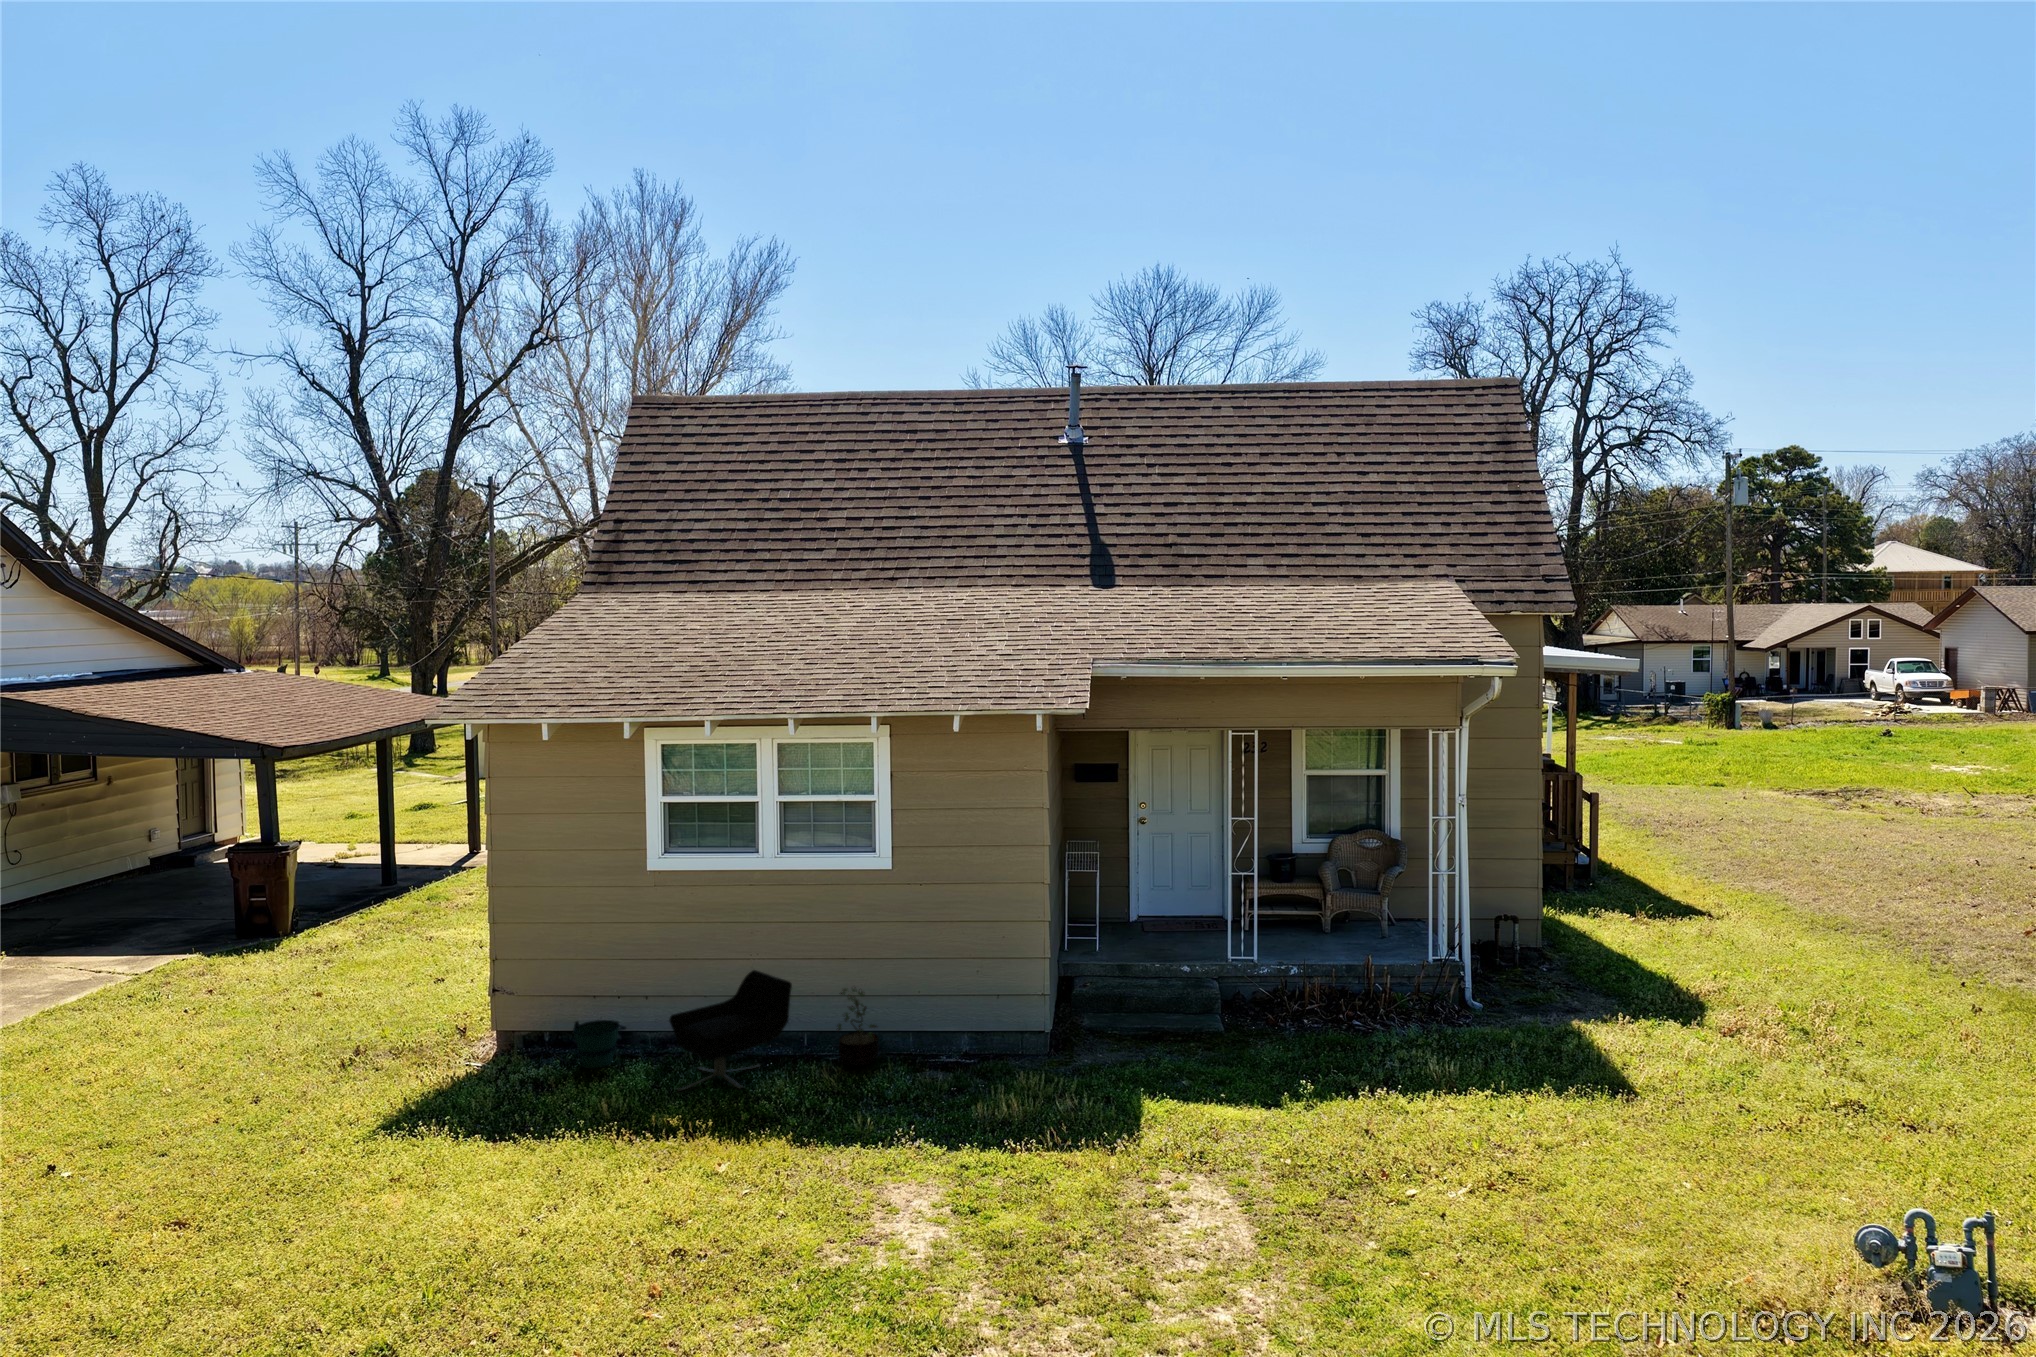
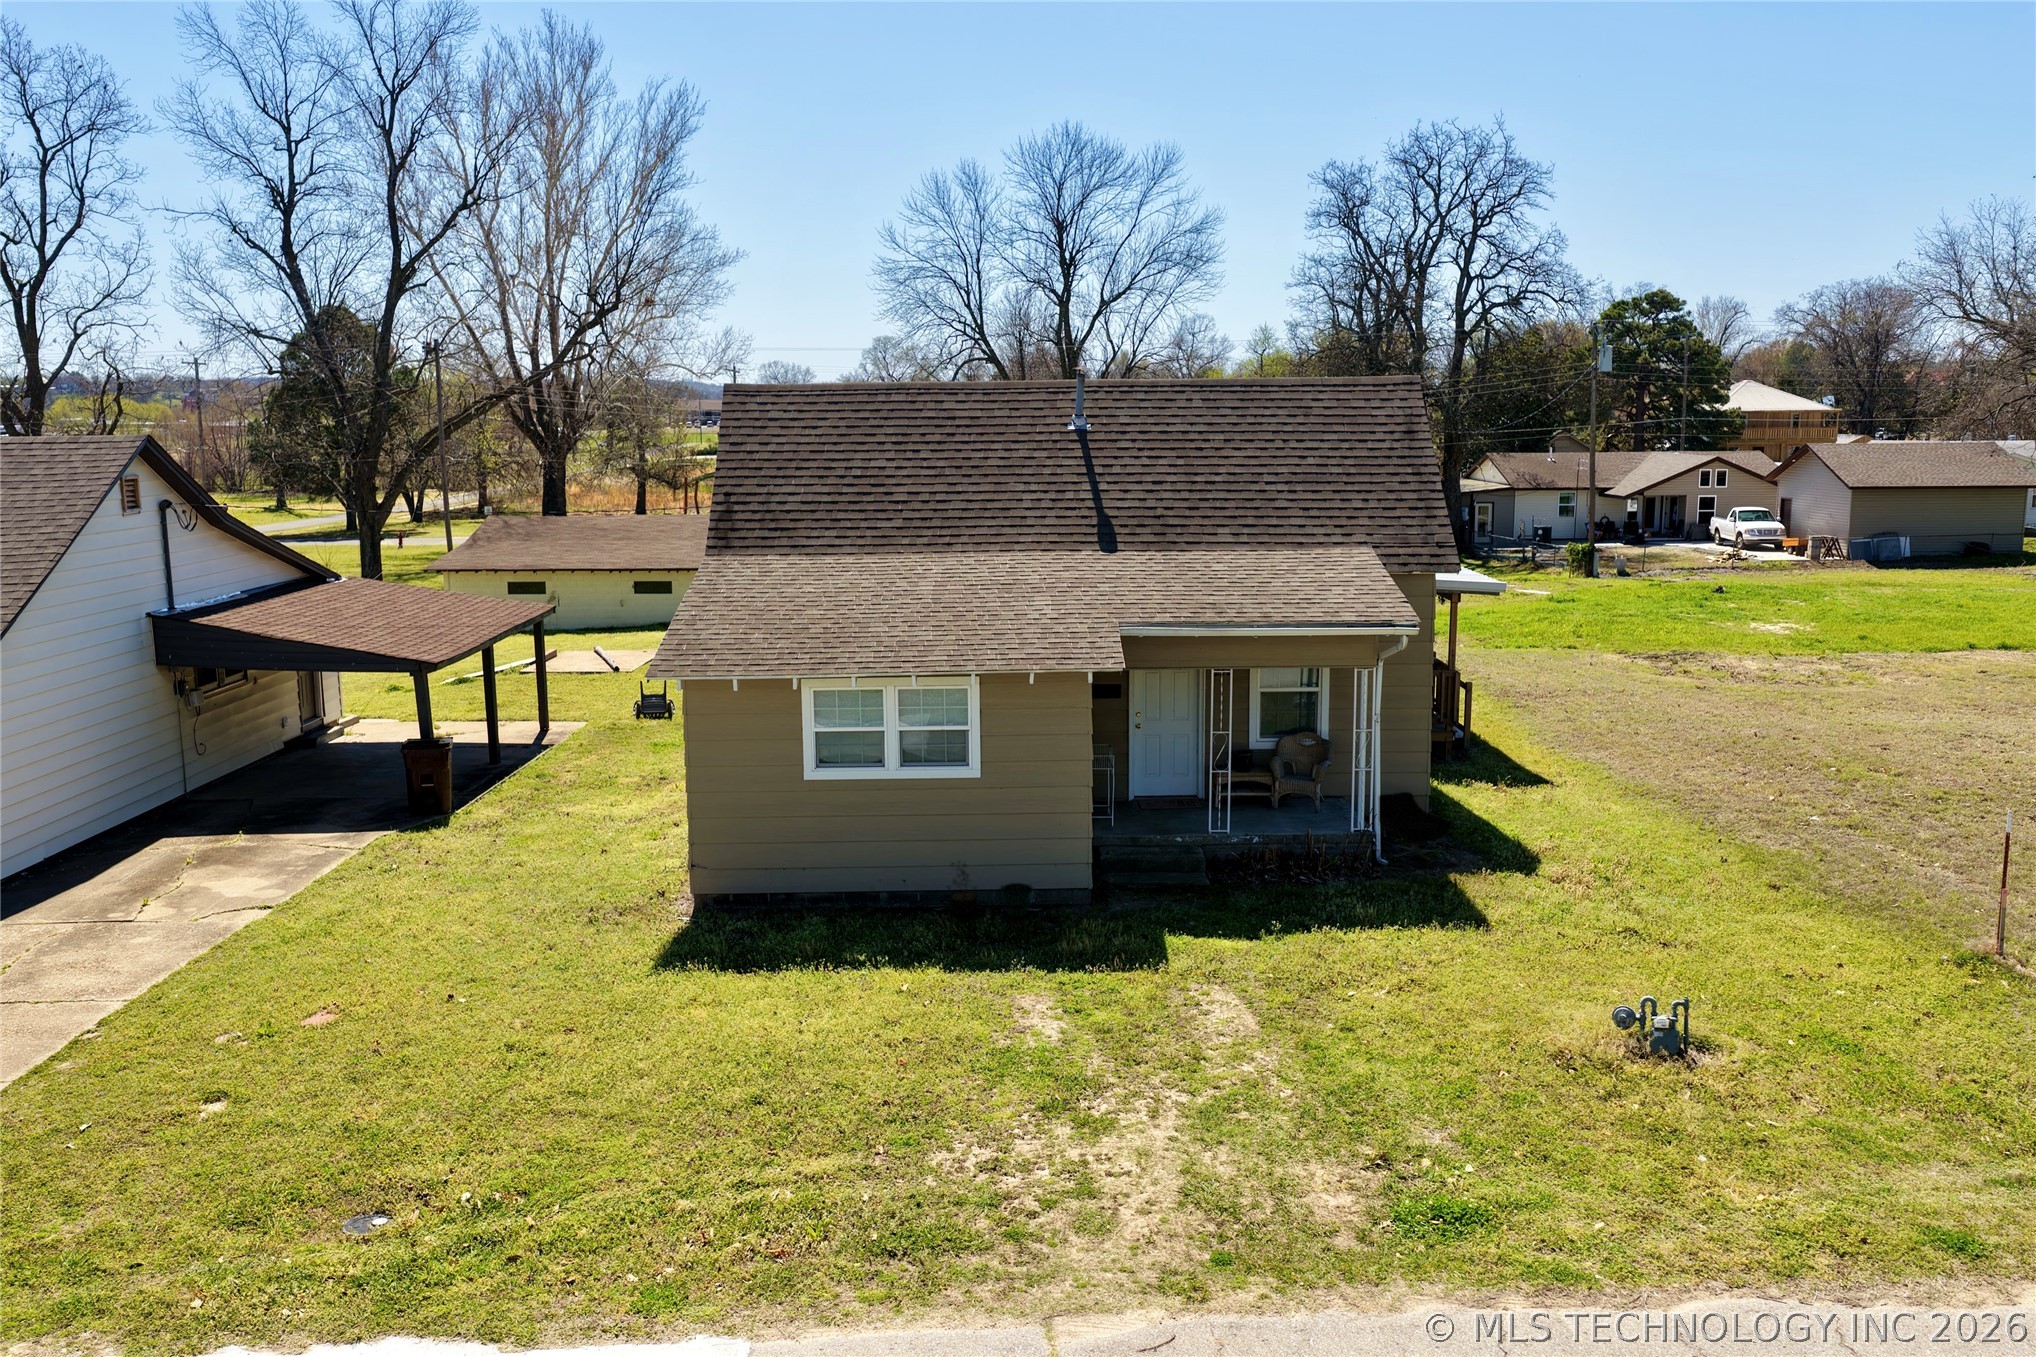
lounge chair: present [669,970,792,1091] -> present [1379,792,1452,861]
bucket: present [573,1020,626,1068] -> present [1000,883,1033,917]

